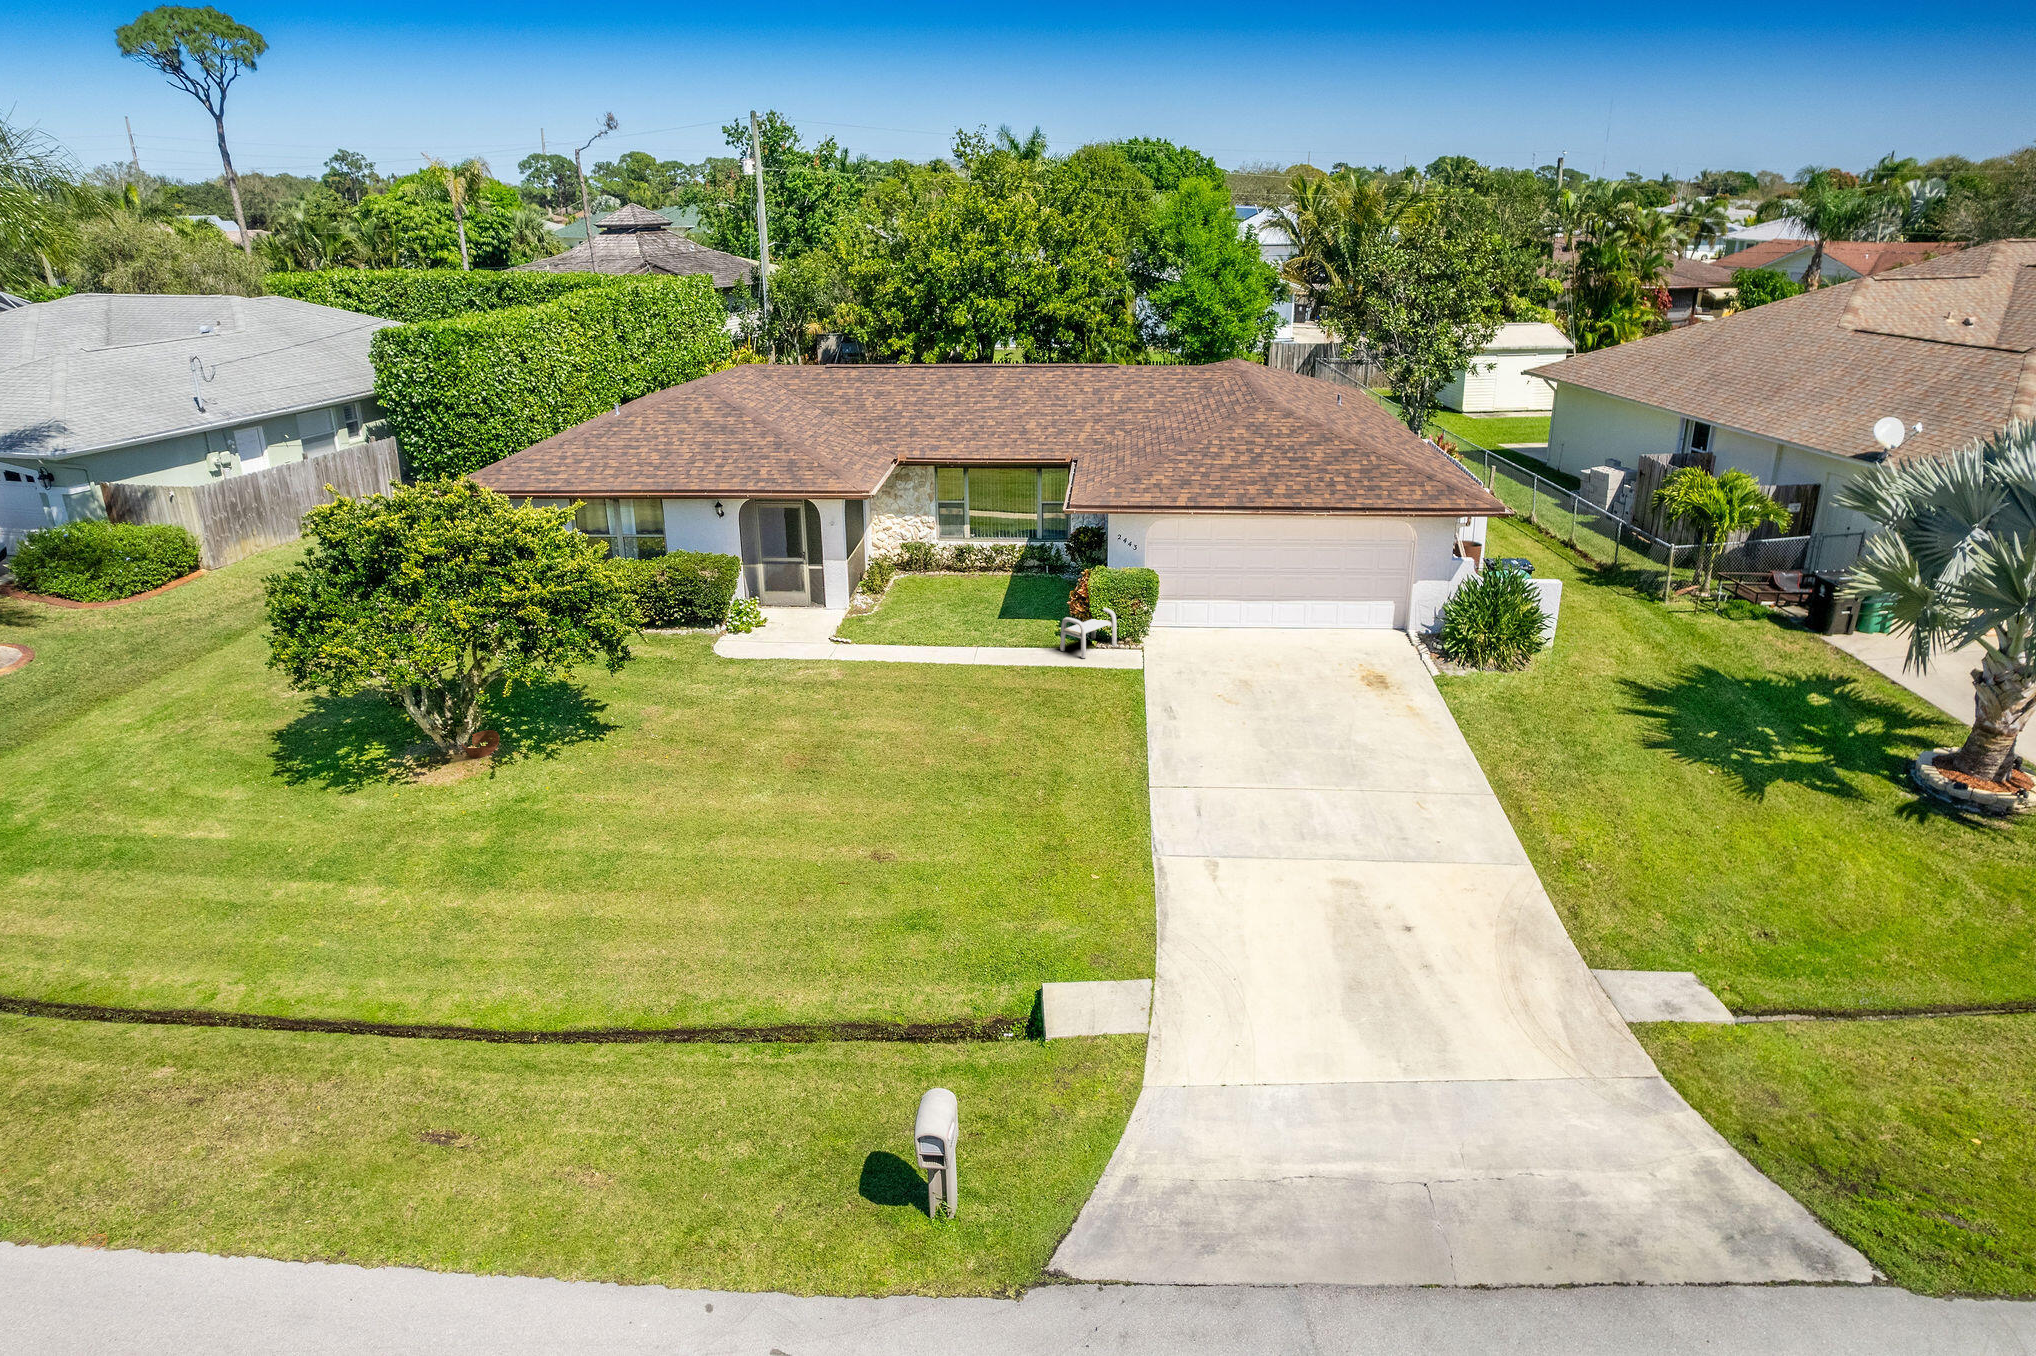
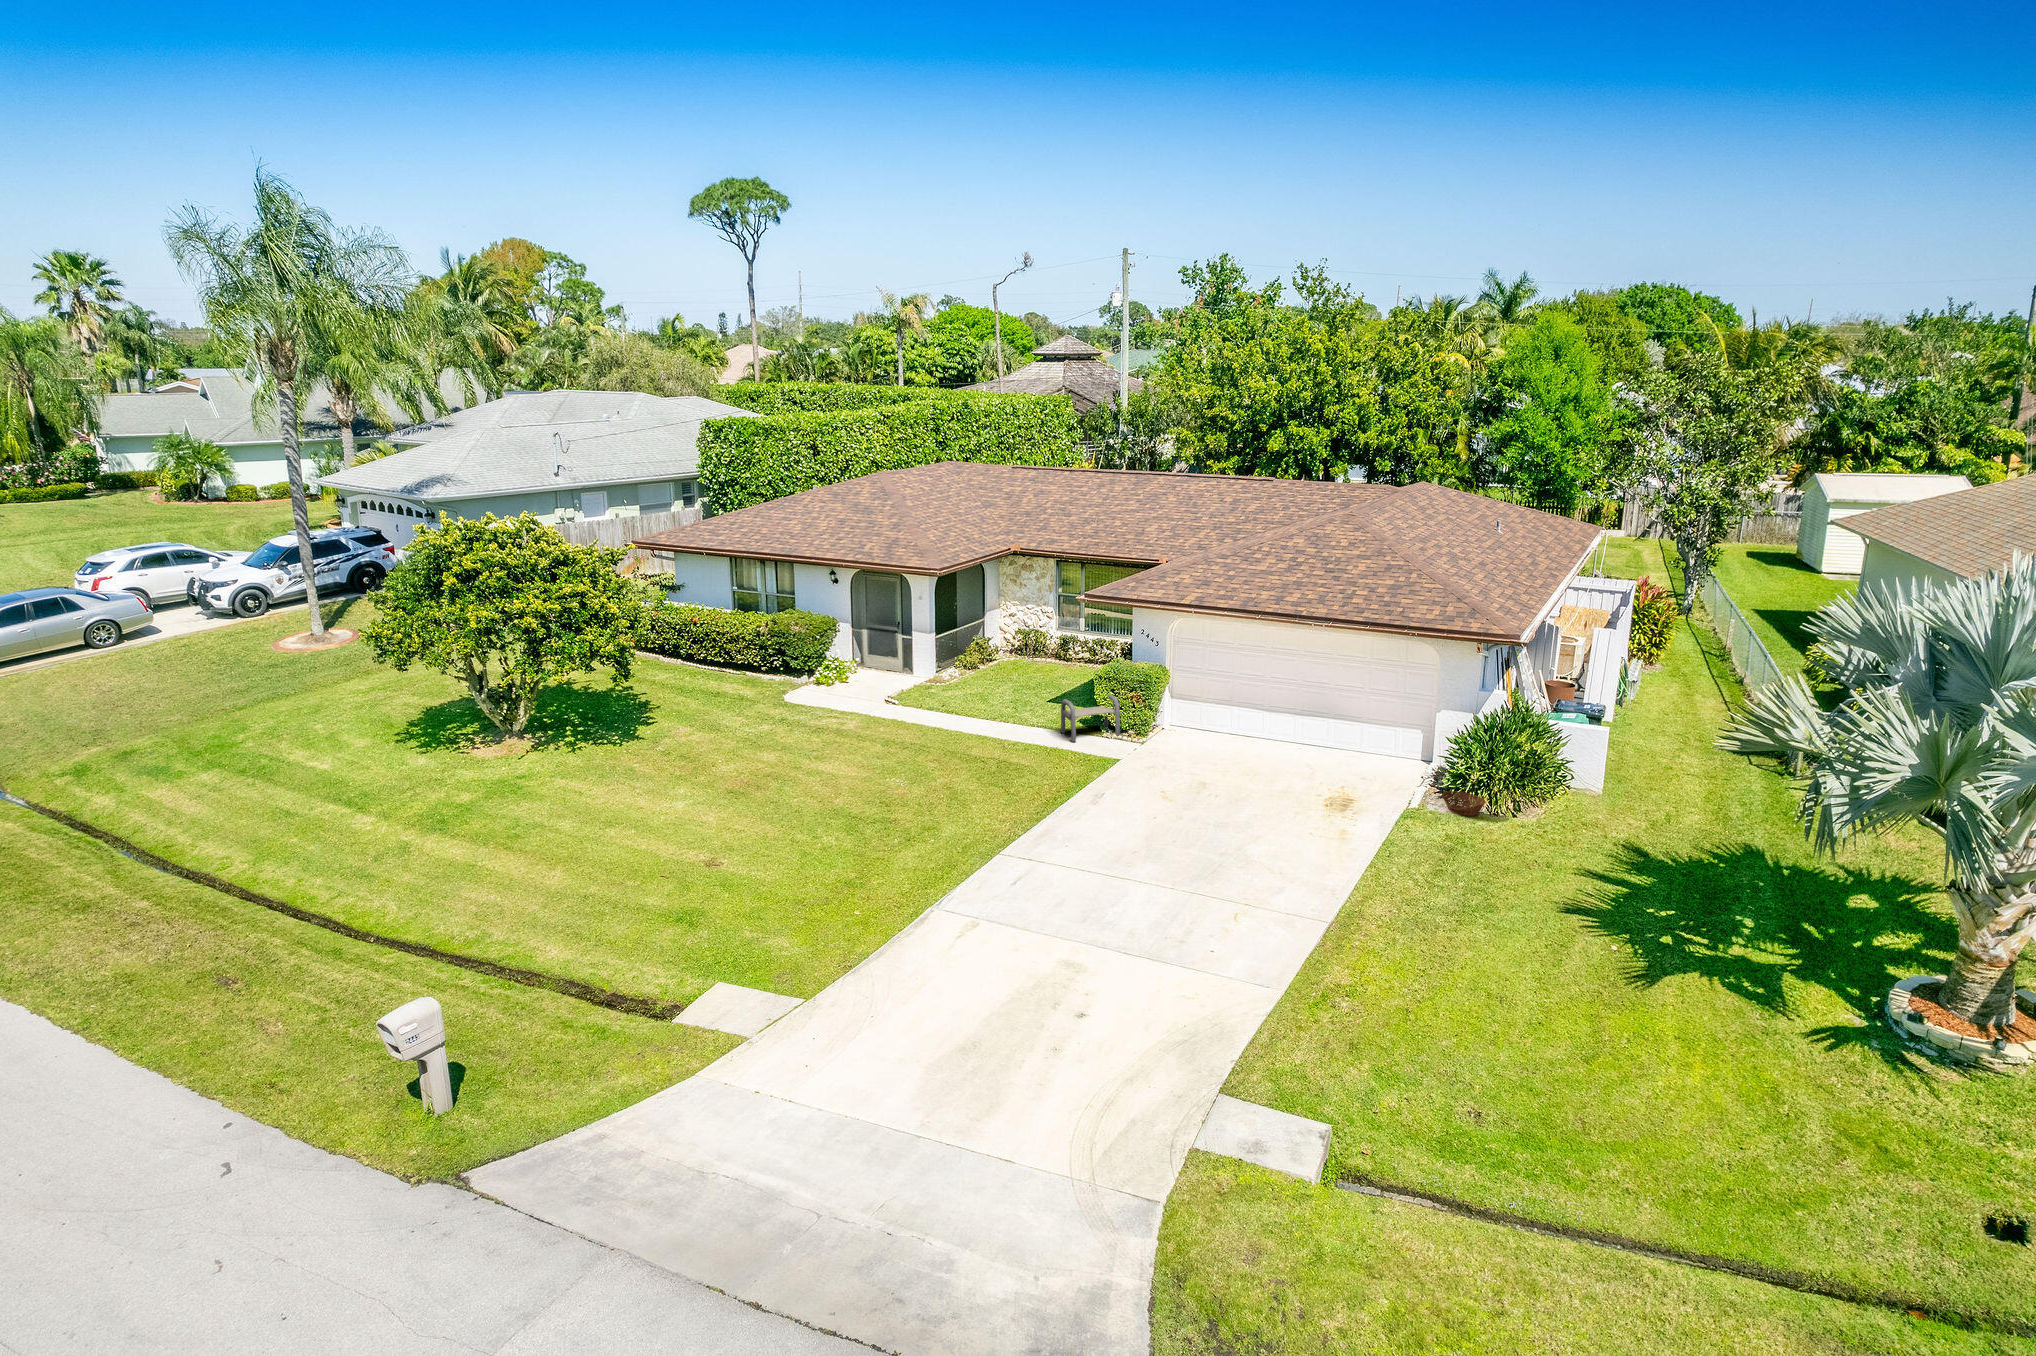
basket: present [462,730,500,758] -> present [1442,791,1486,816]

